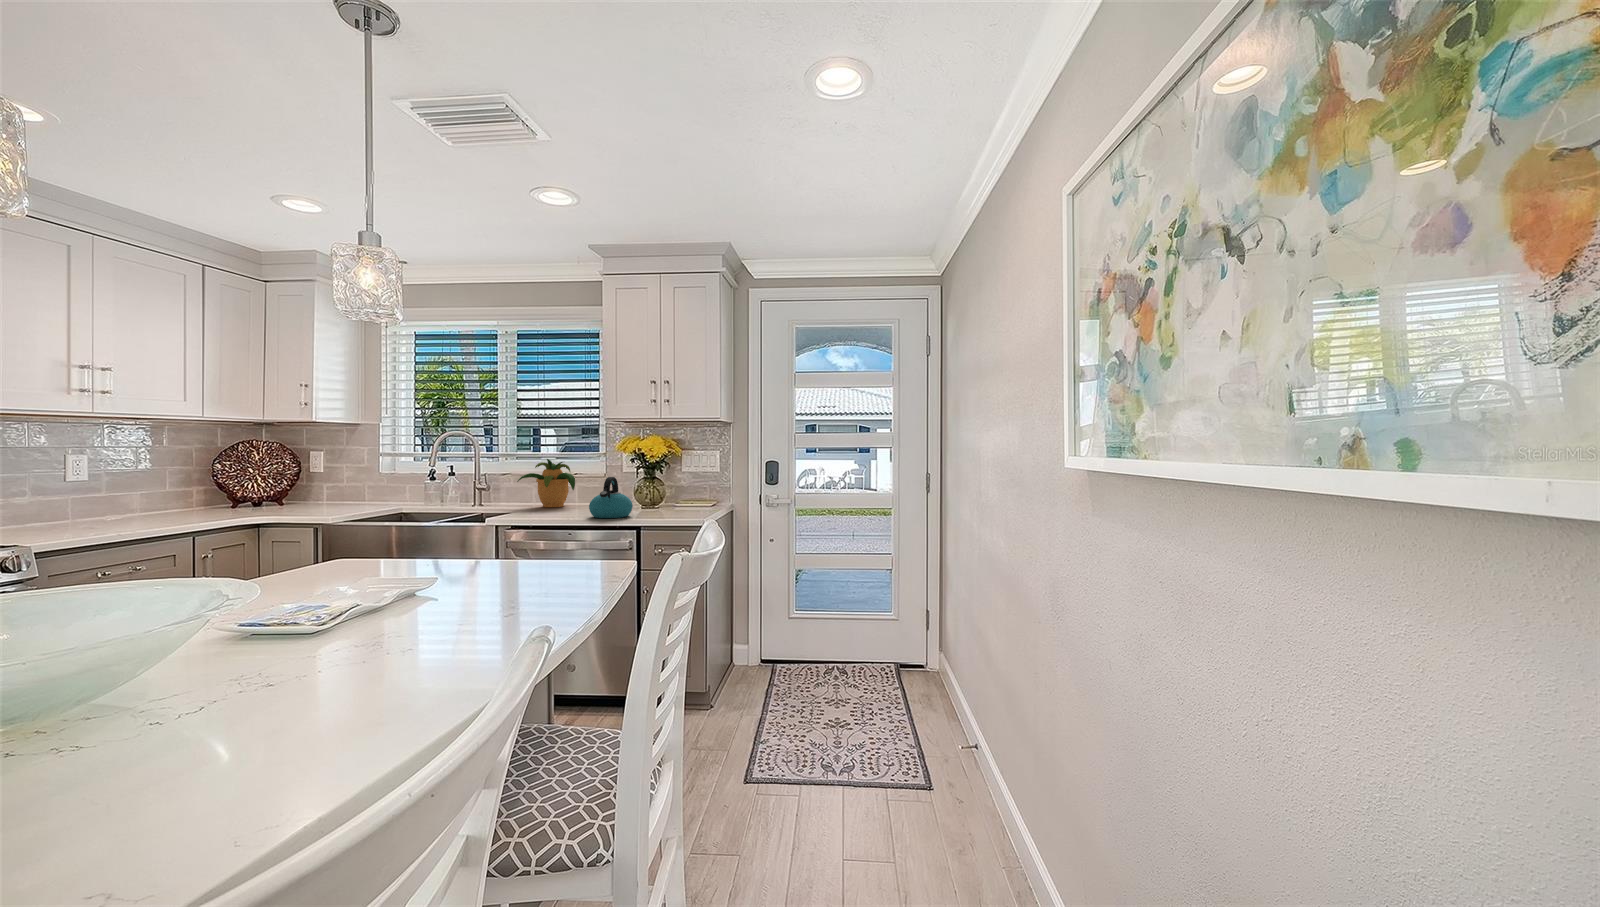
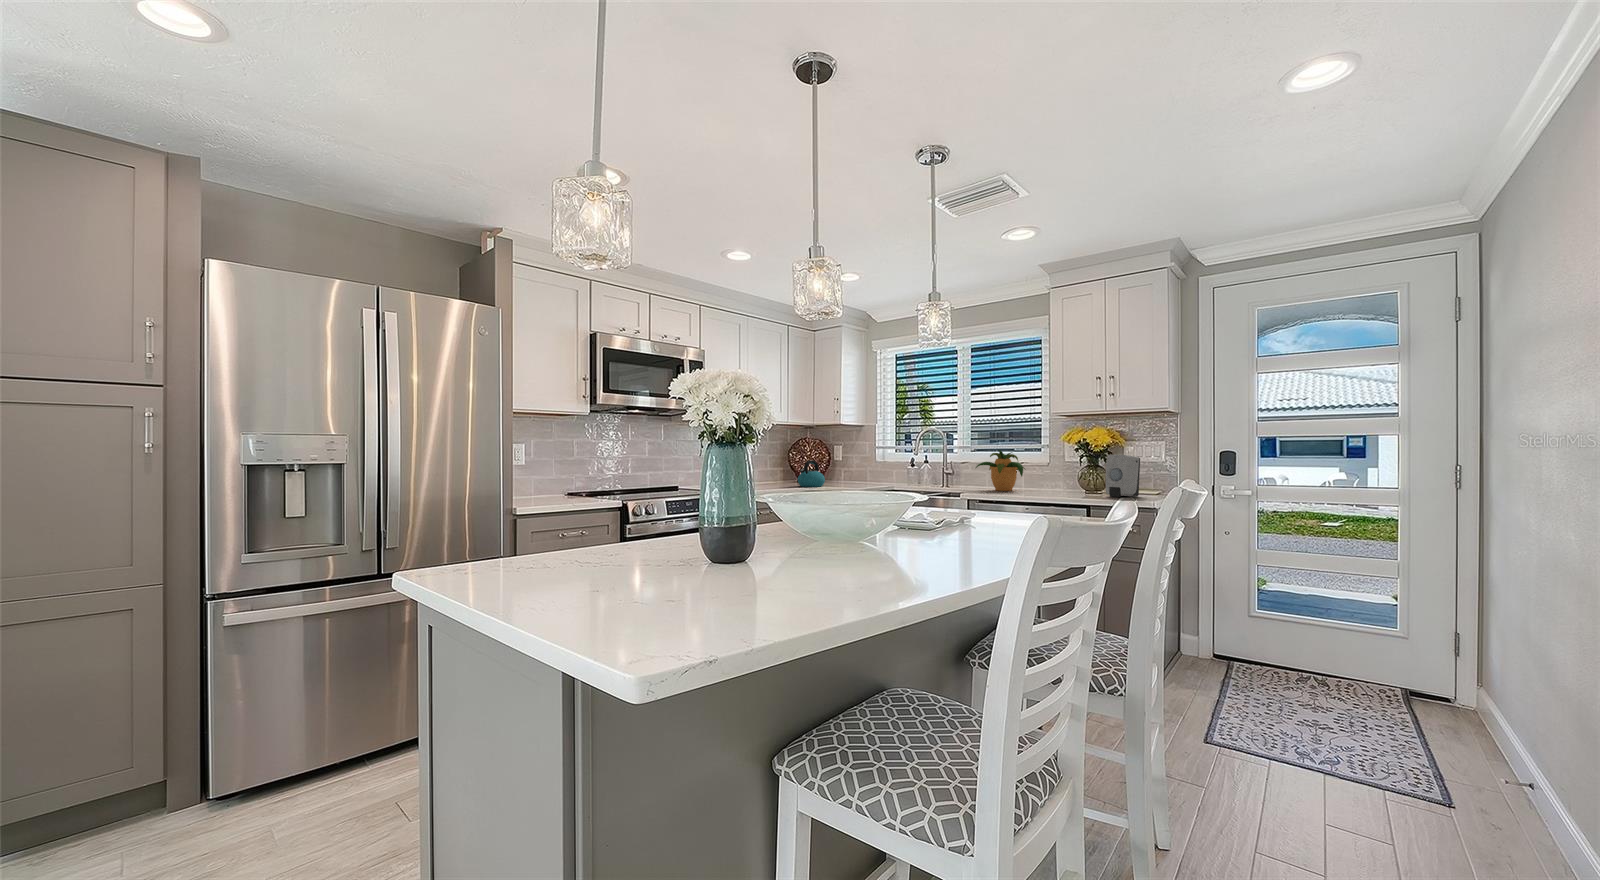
soap dispenser: none [662,465,696,510] -> present [1106,455,1140,497]
kettle: present [589,477,633,518] -> present [798,460,825,487]

